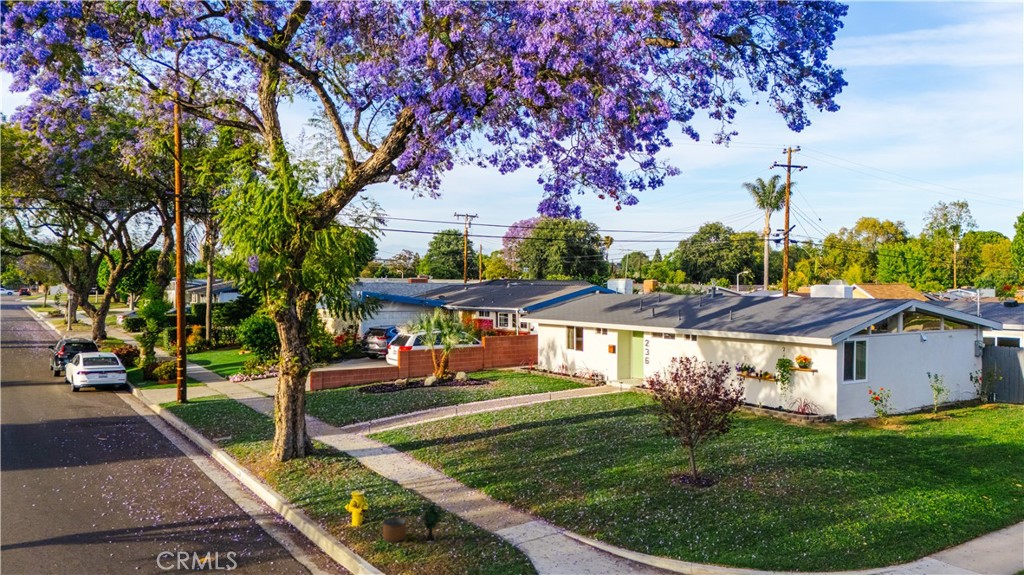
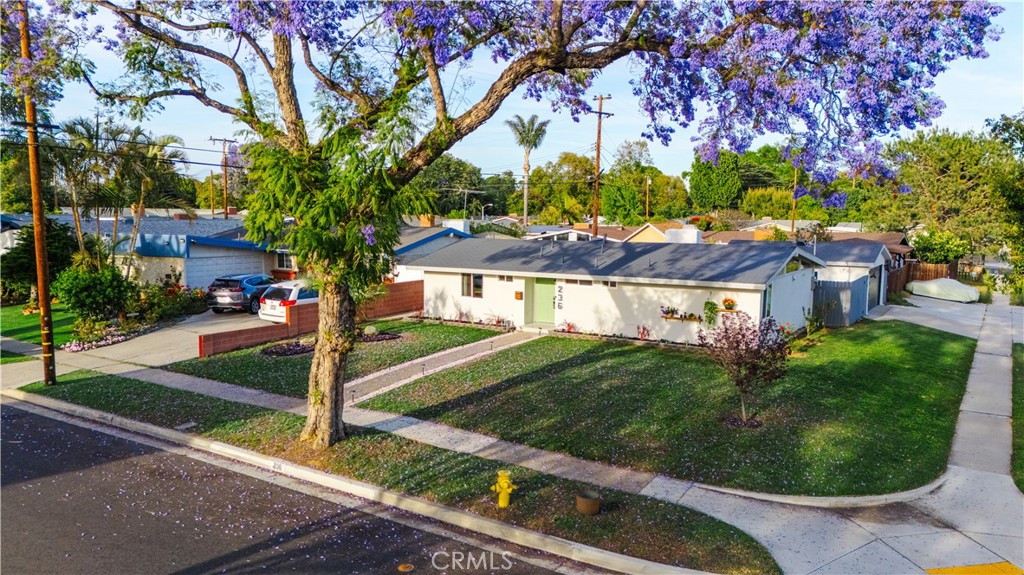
decorative plant: present [421,503,440,540] -> none [612,471,630,507]

